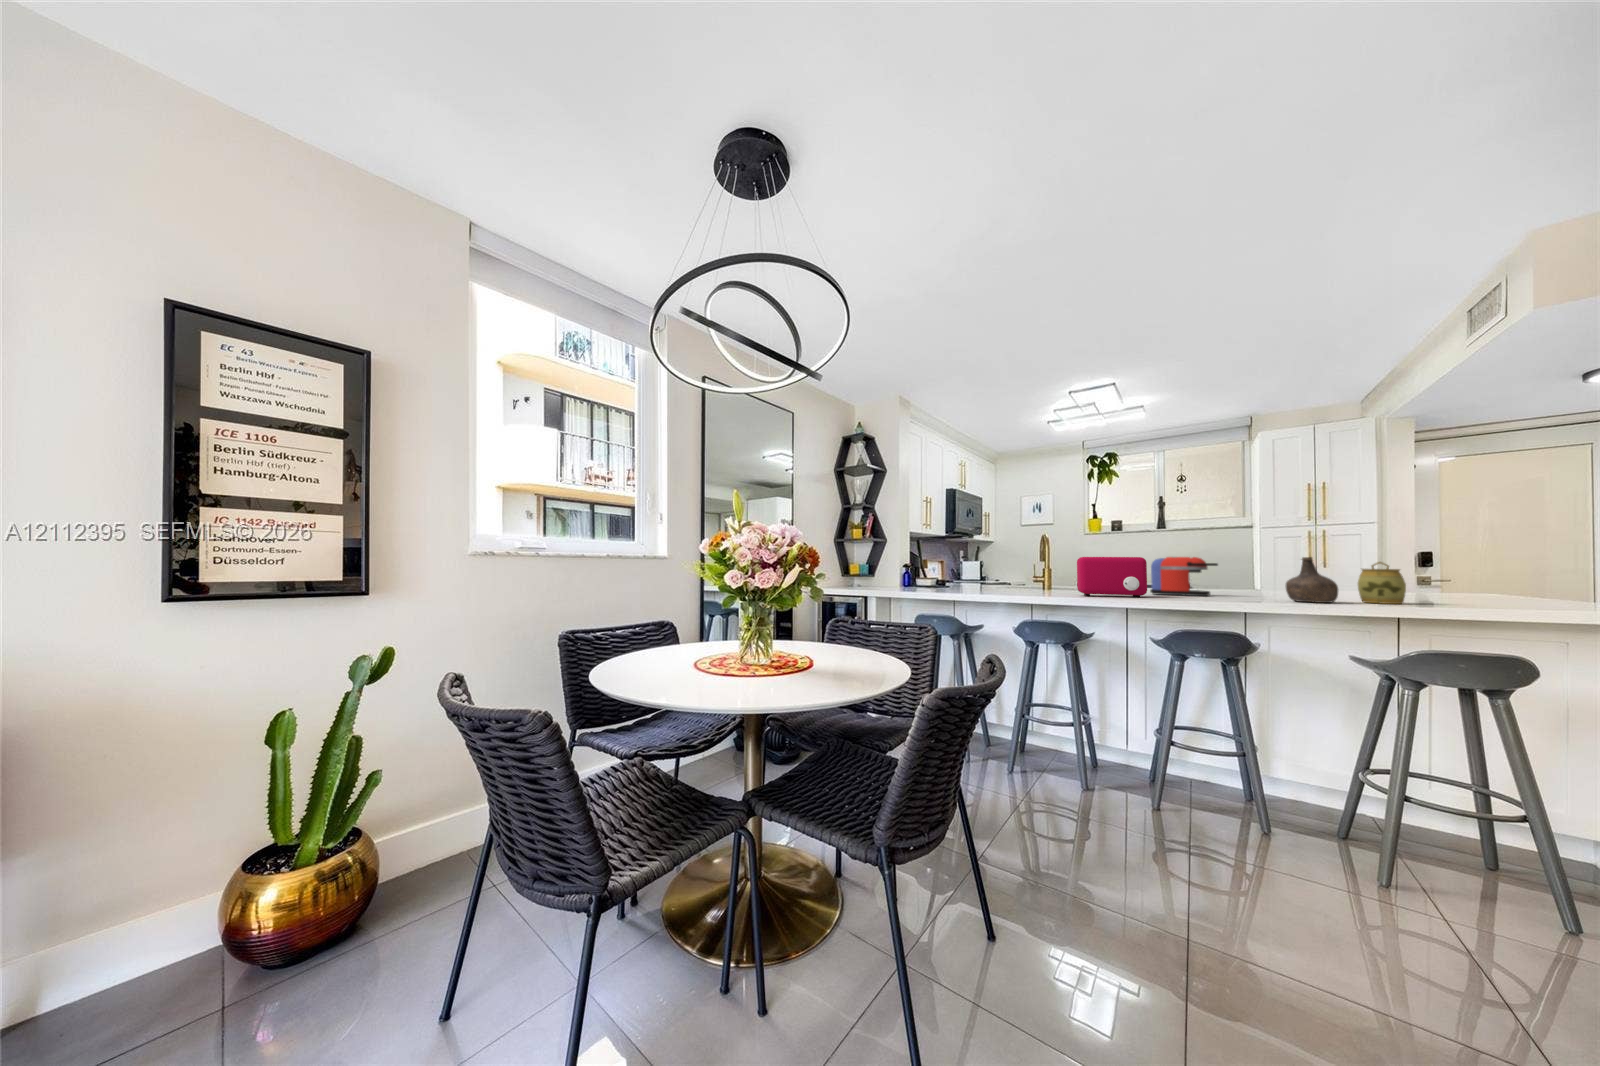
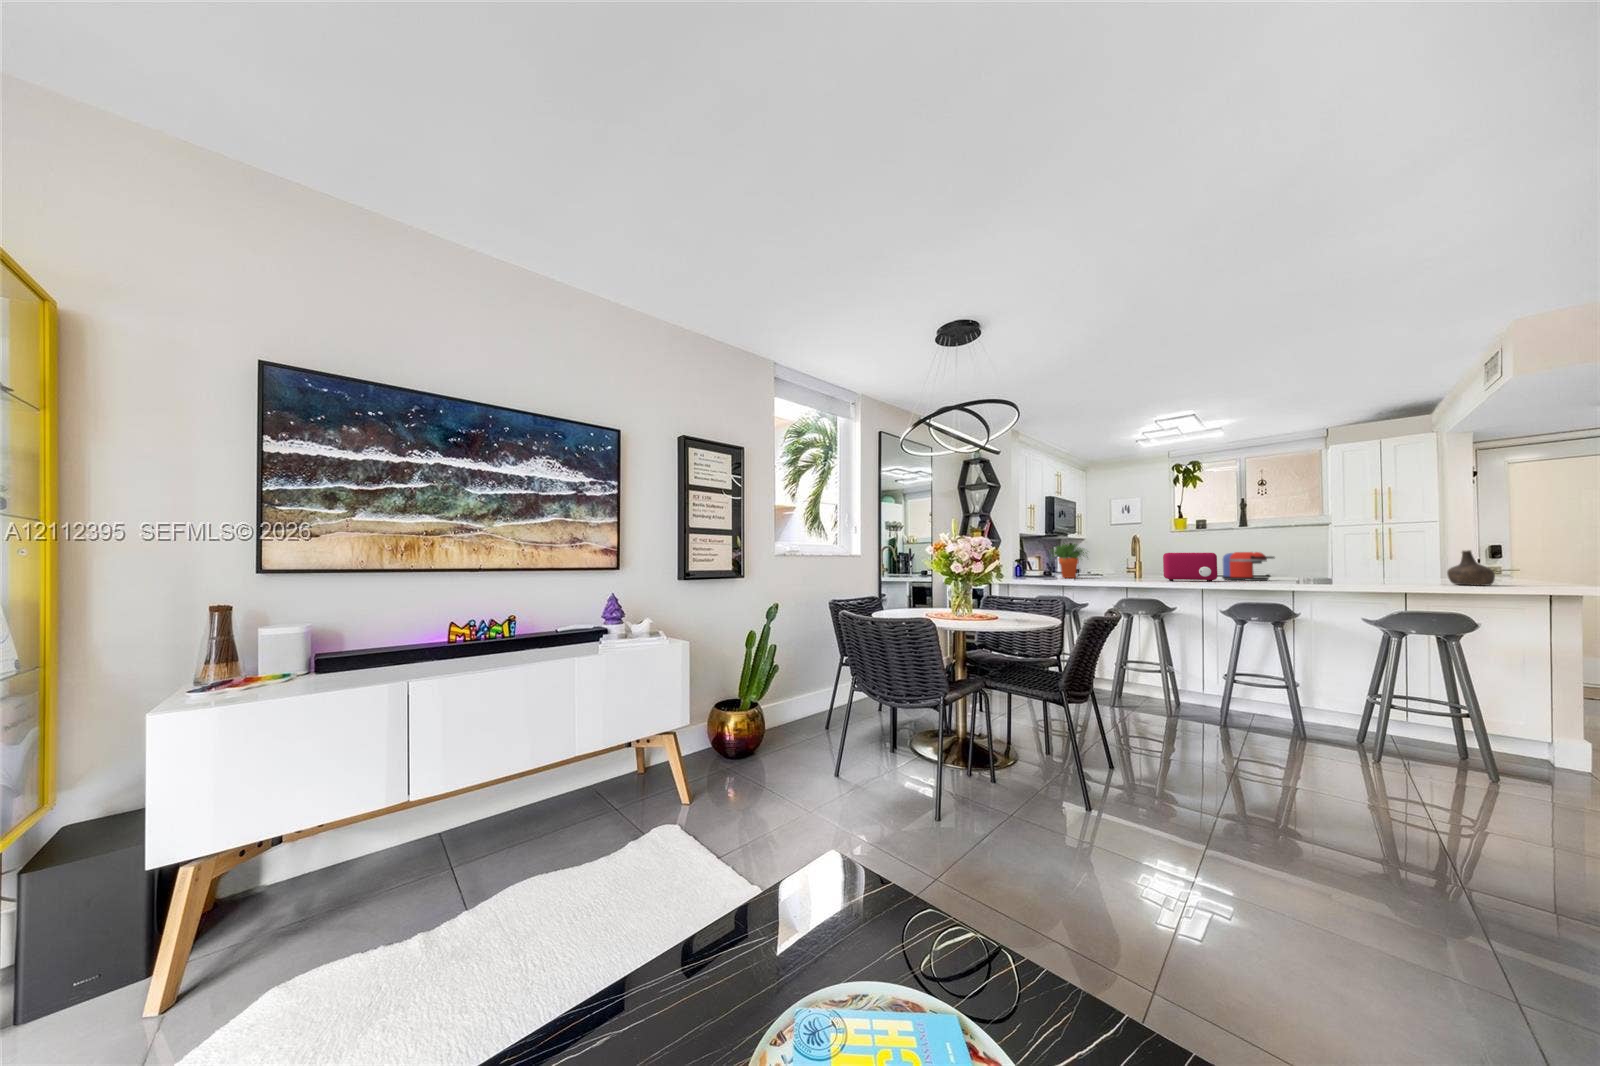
potted plant: none [933,543,989,590] -> present [1050,544,1088,578]
bottle: present [1286,557,1338,603] -> present [1447,550,1495,586]
jar: present [1358,562,1406,604] -> none [1377,554,1411,584]

